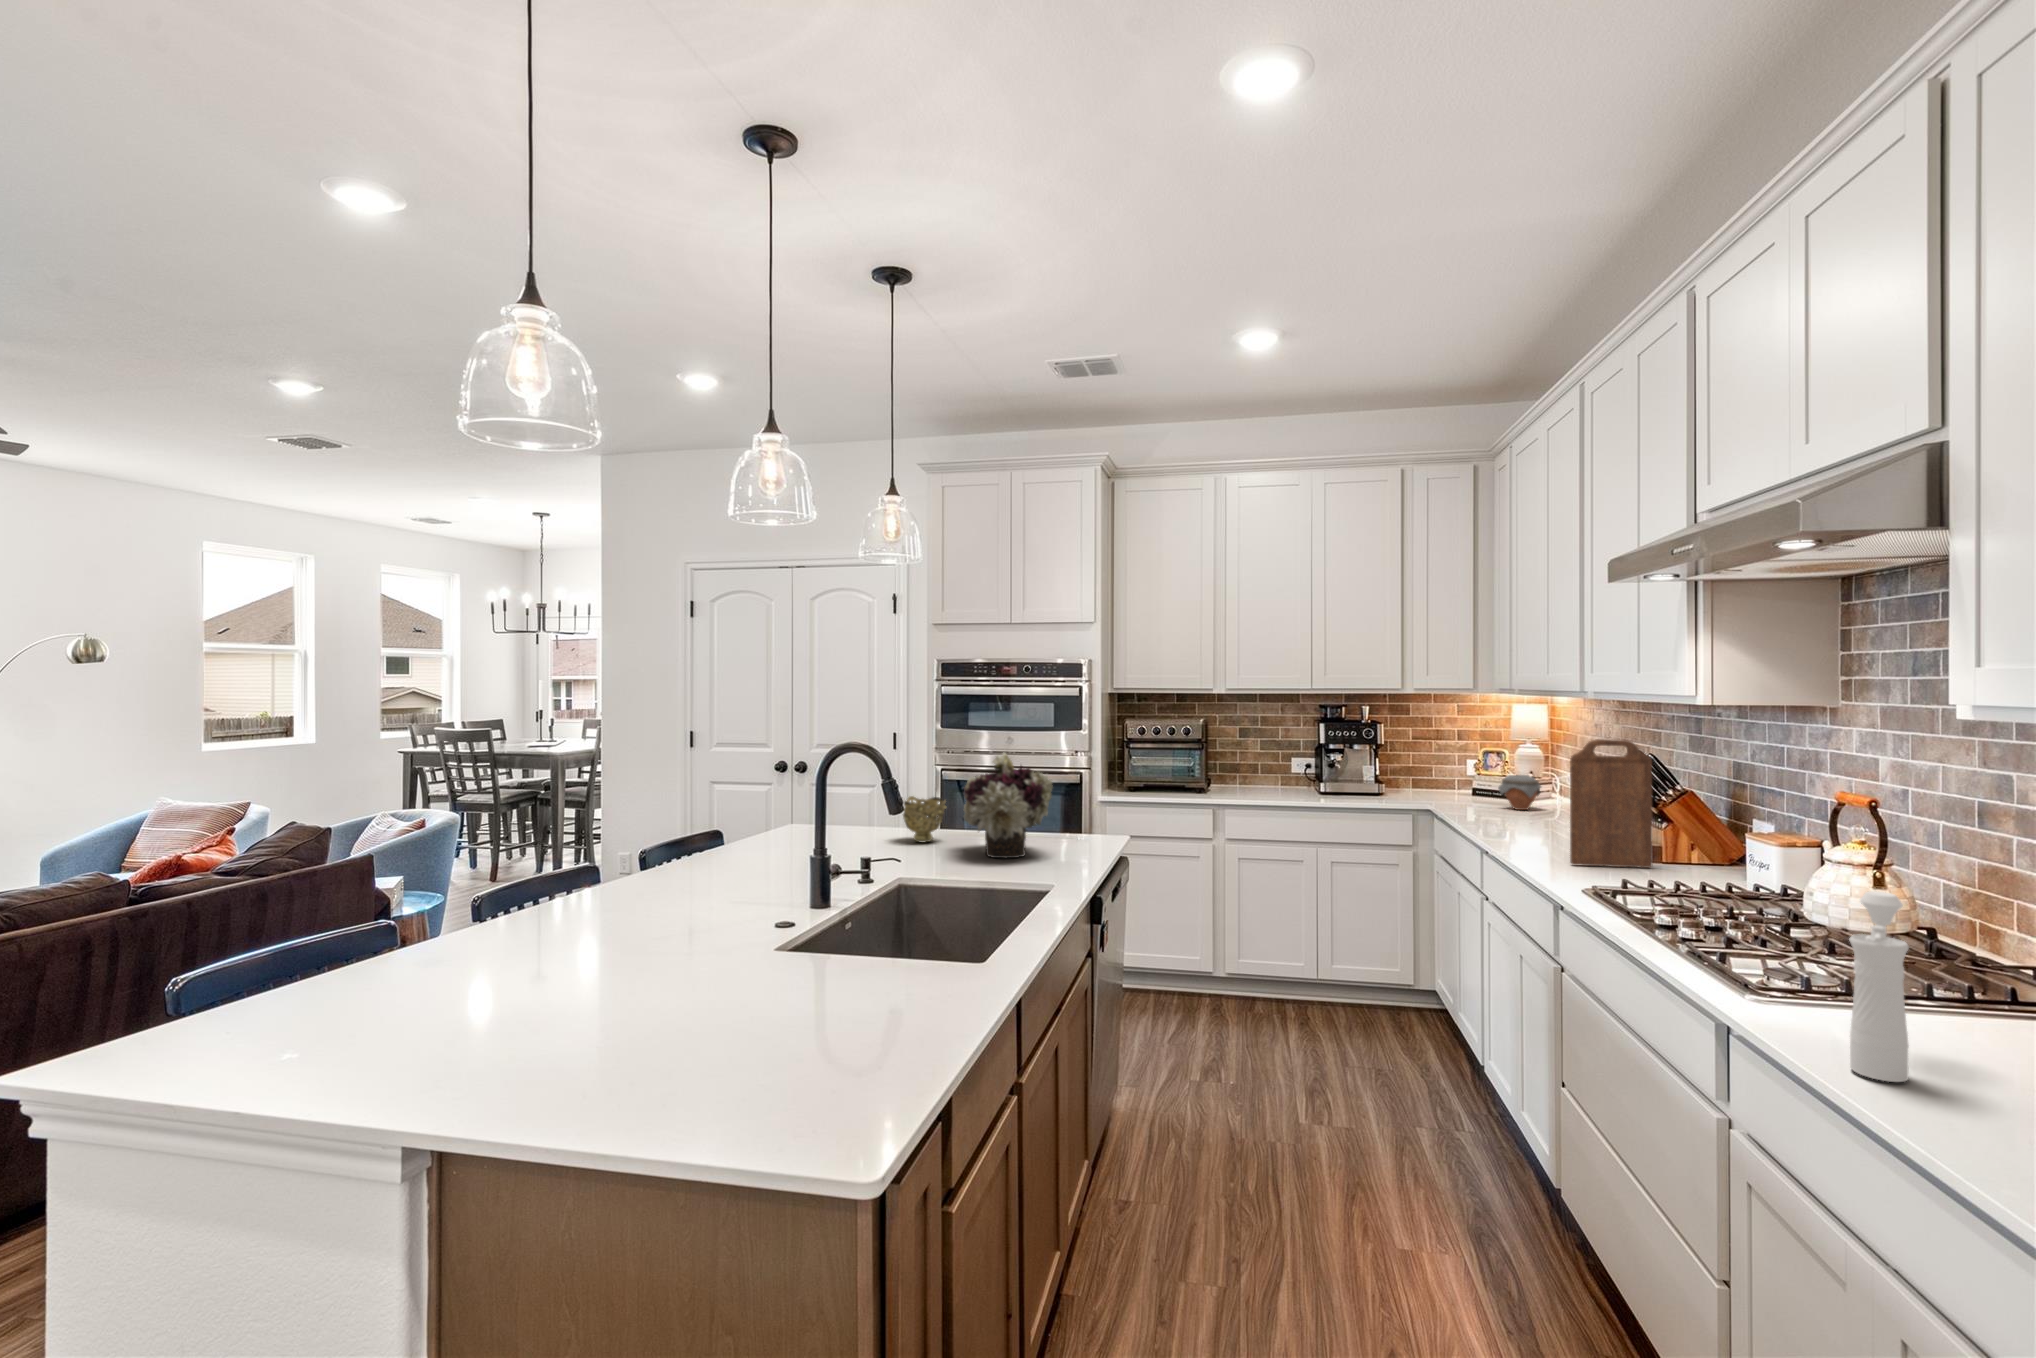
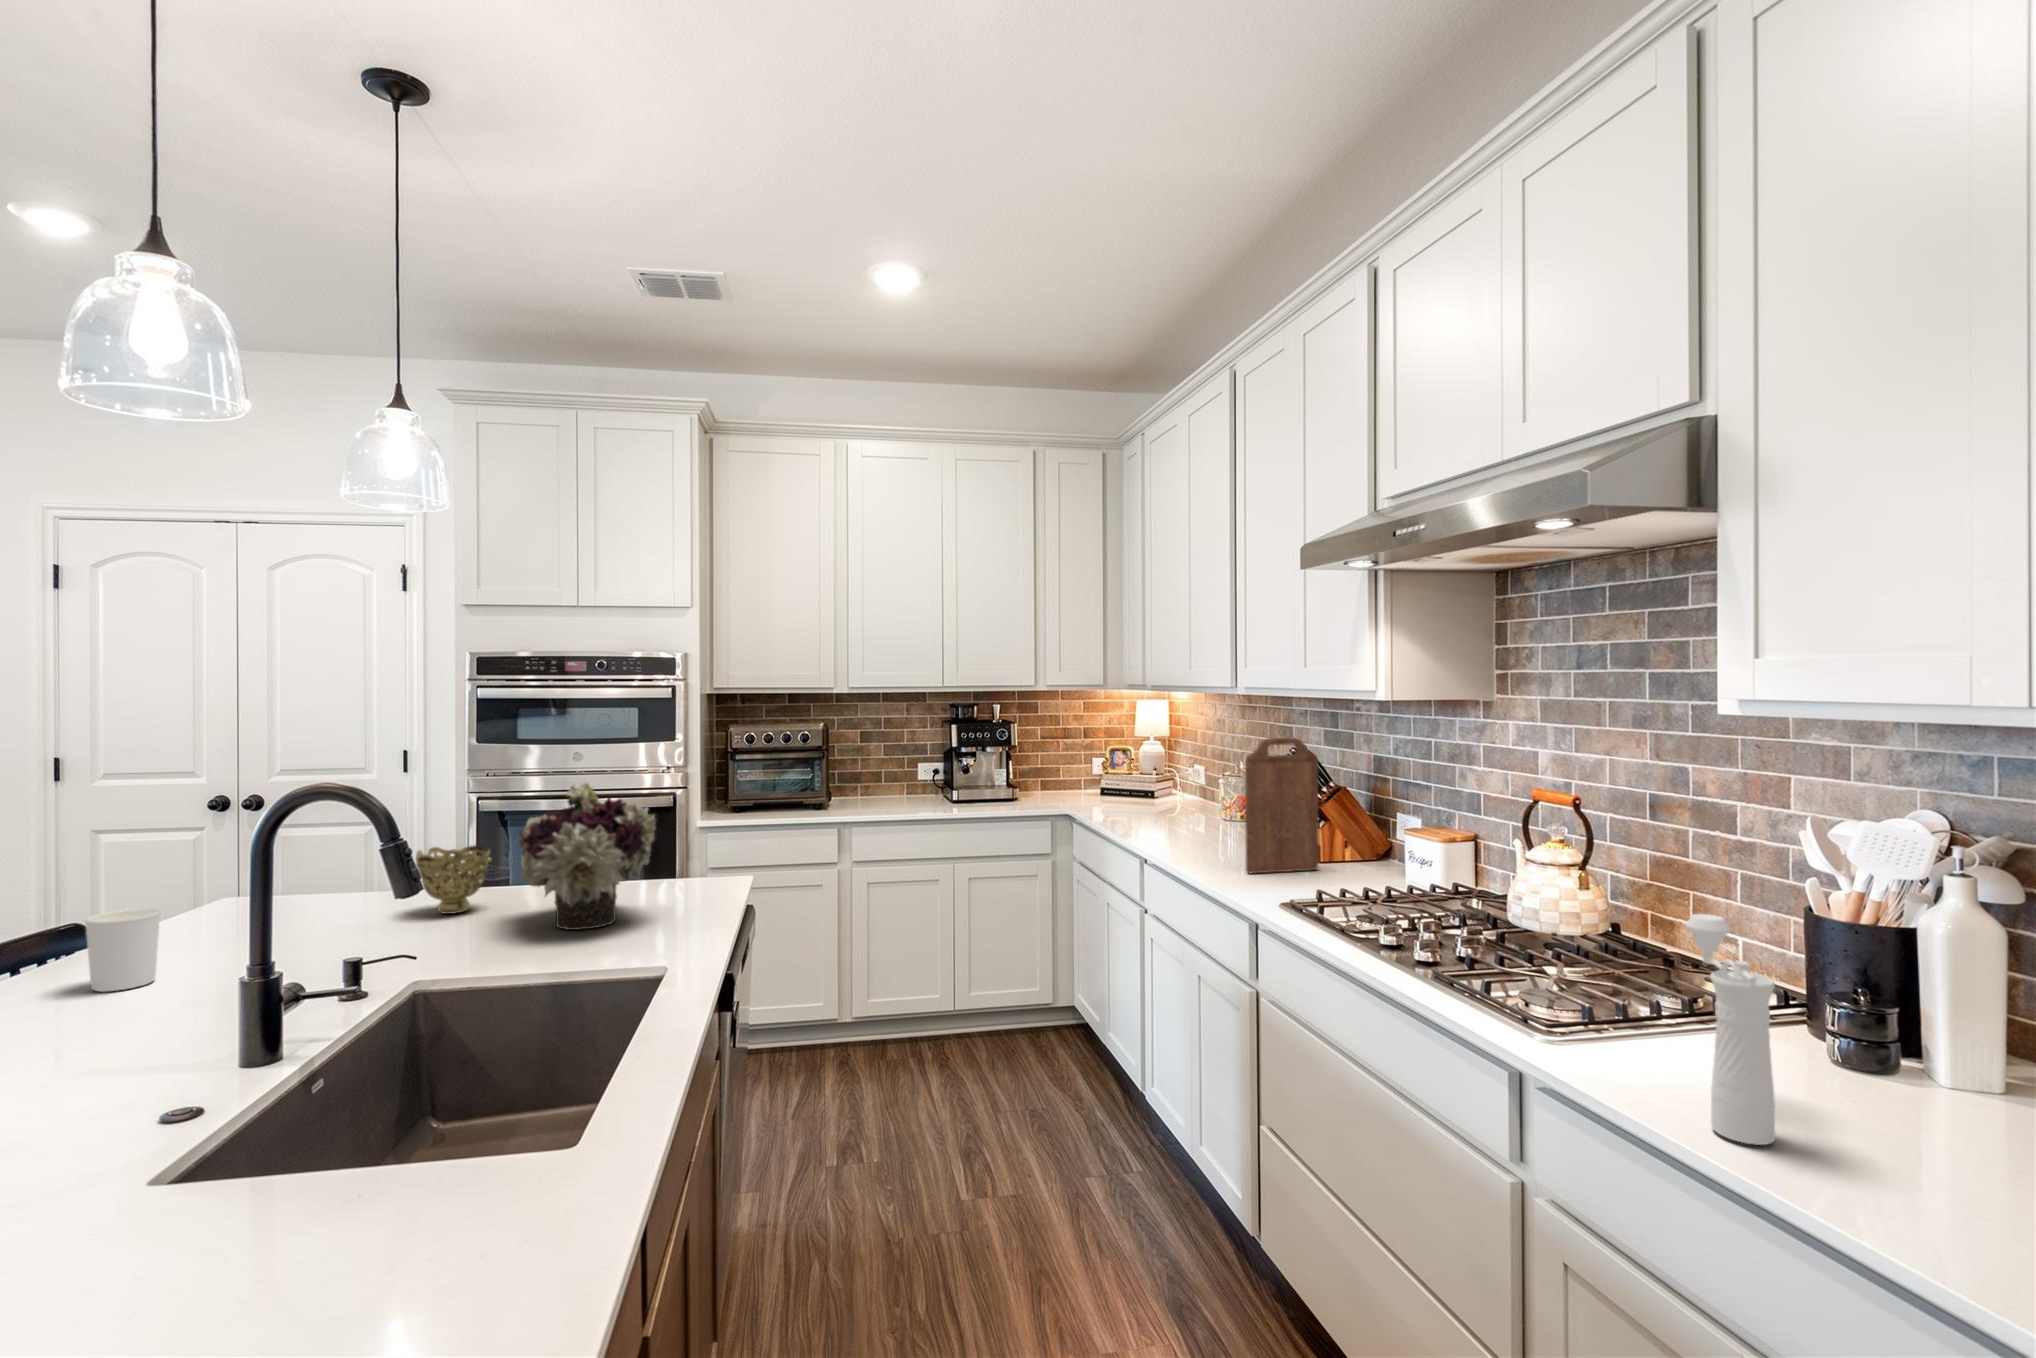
jar: present [1498,775,1541,810] -> none [1134,773,1175,810]
candle holder: none [729,818,765,865] -> present [85,908,160,992]

